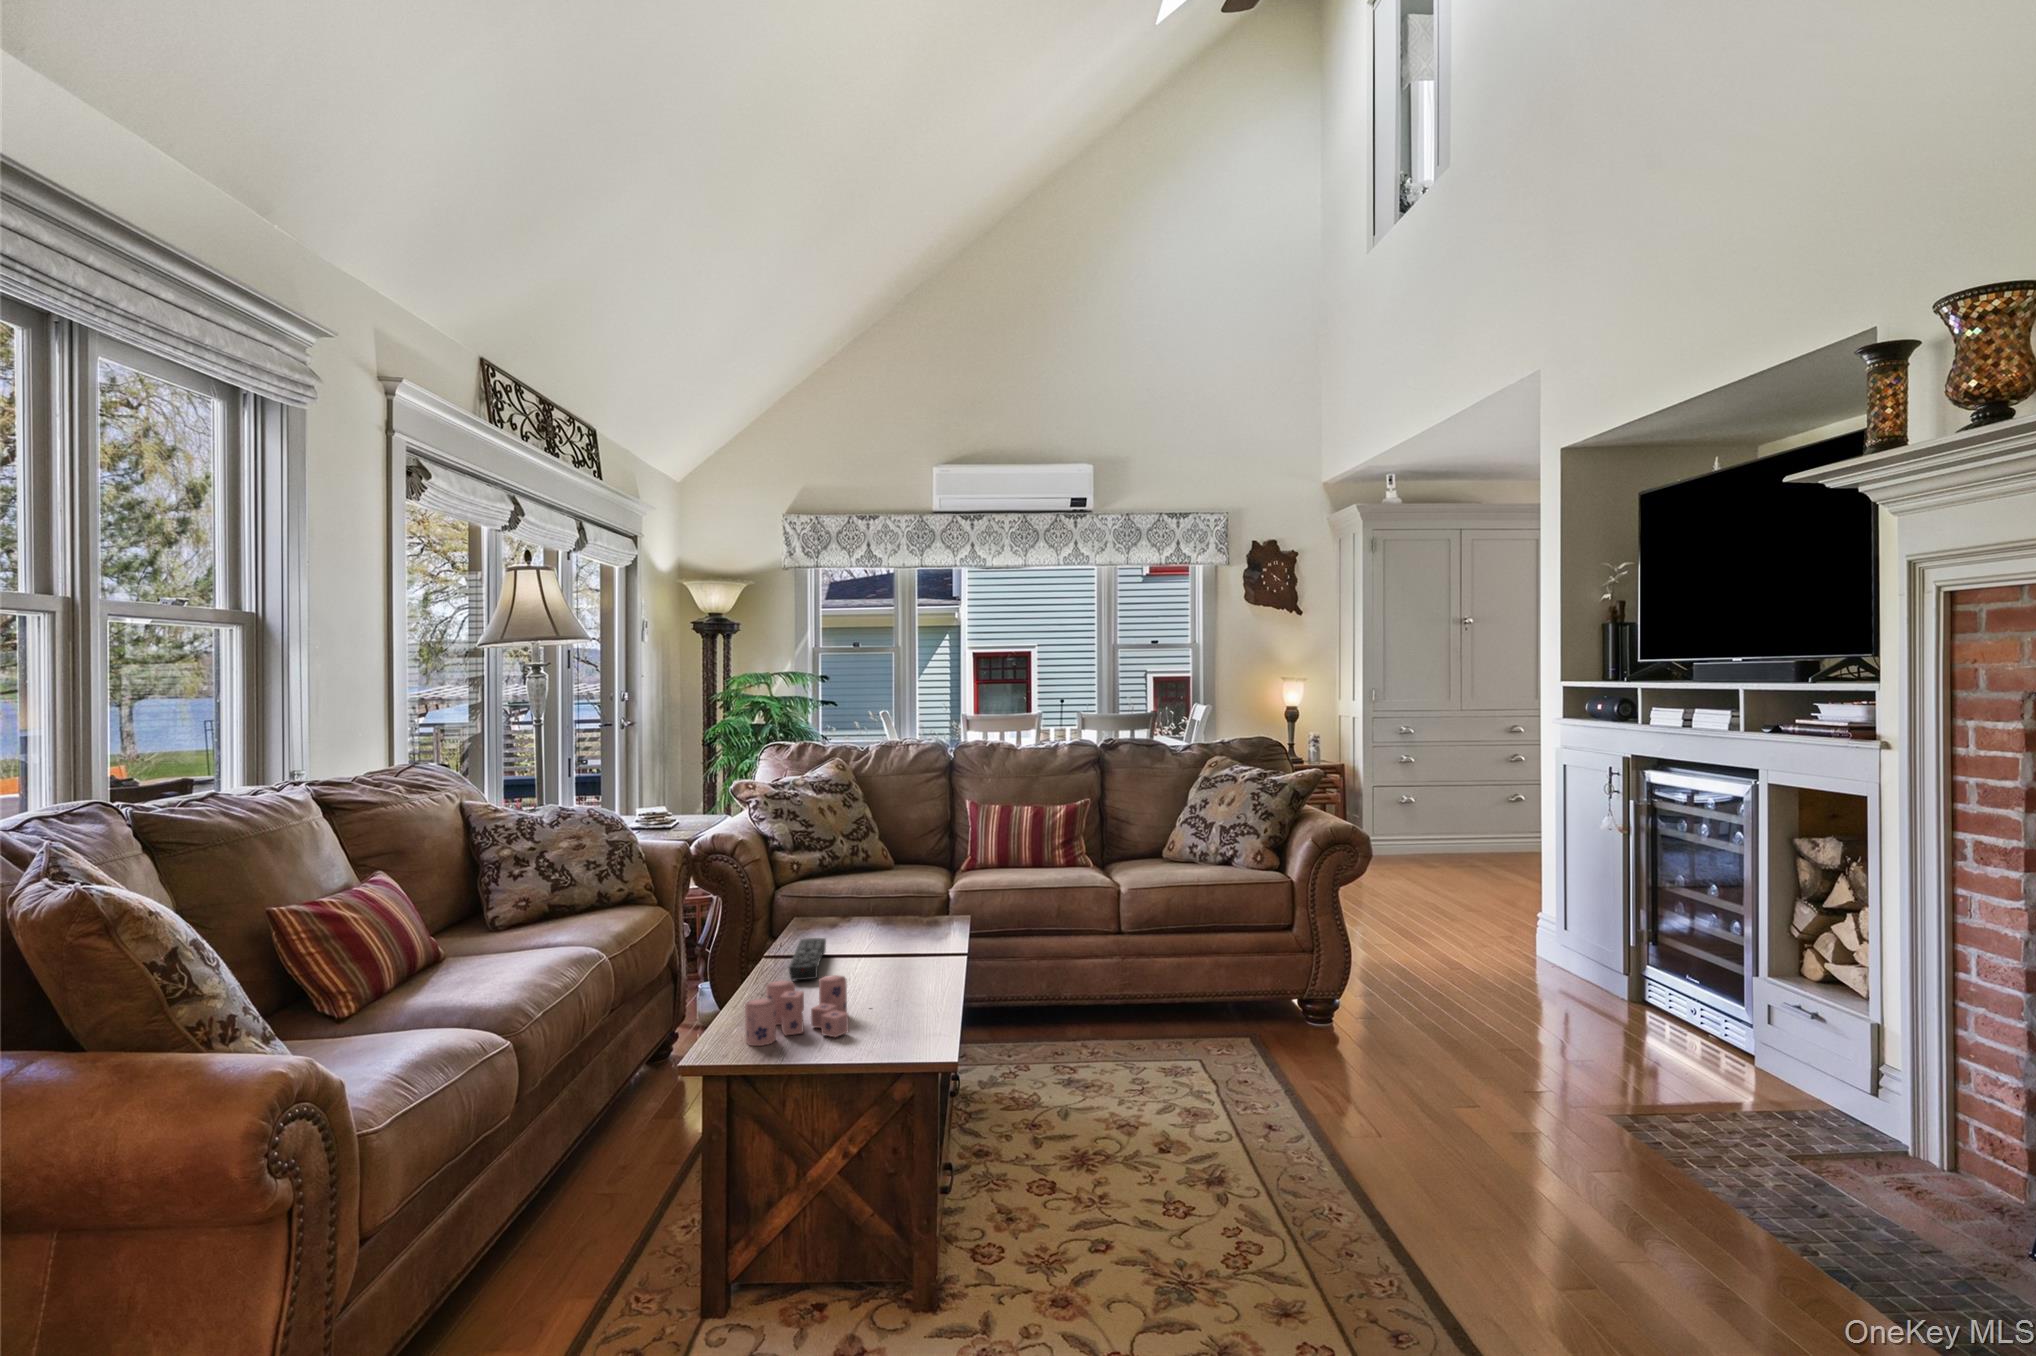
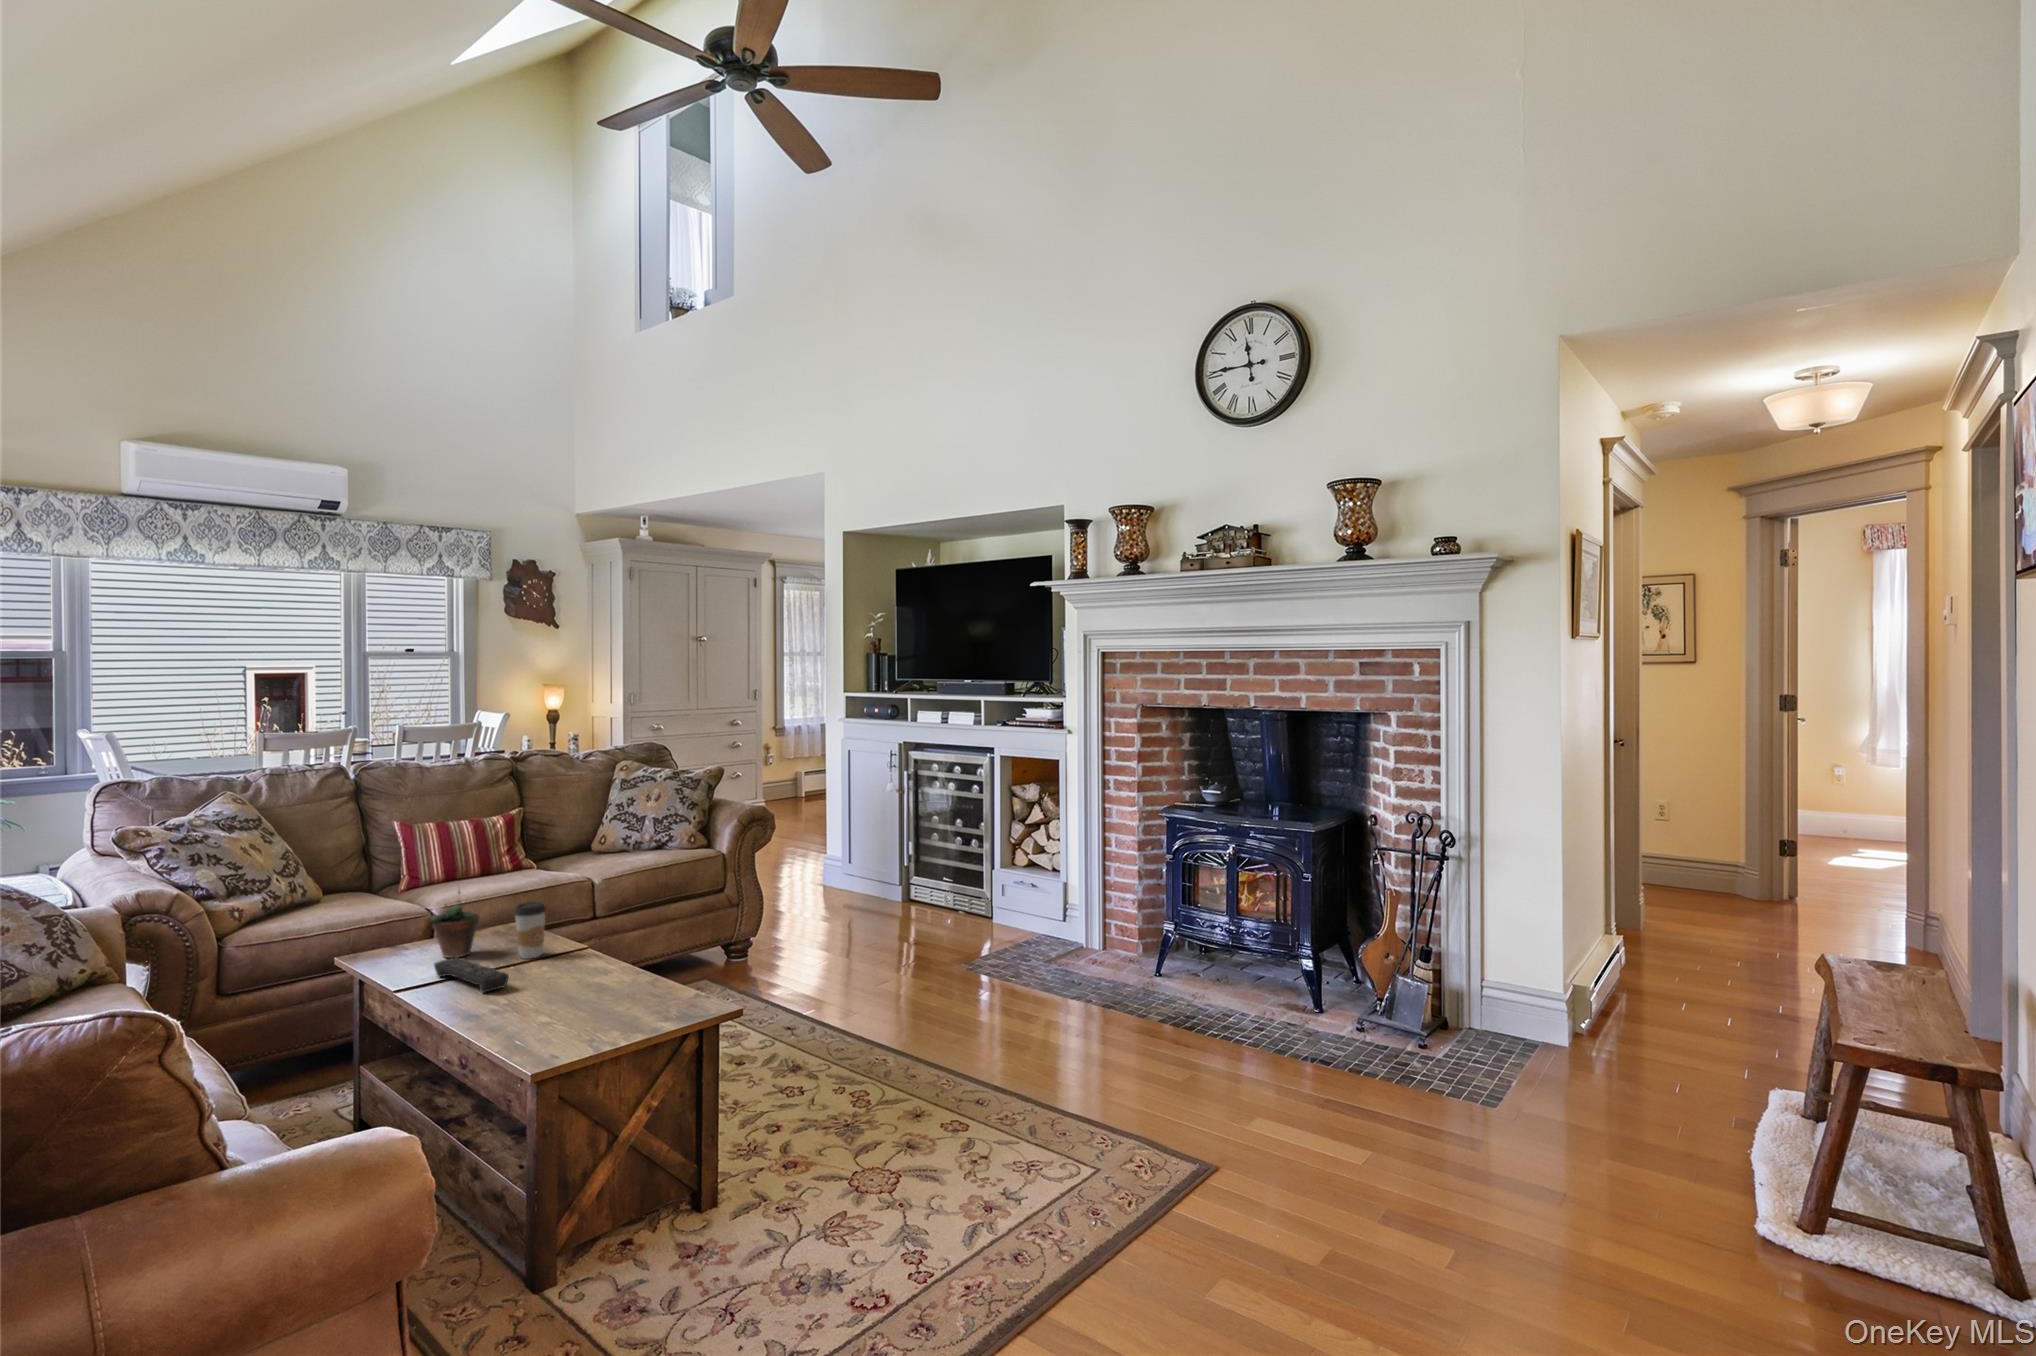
succulent plant: none [830,864,881,940] -> present [430,891,480,958]
coffee cup: none [887,892,920,956] -> present [515,902,546,959]
candle: present [745,975,849,1046] -> none [535,968,625,1033]

